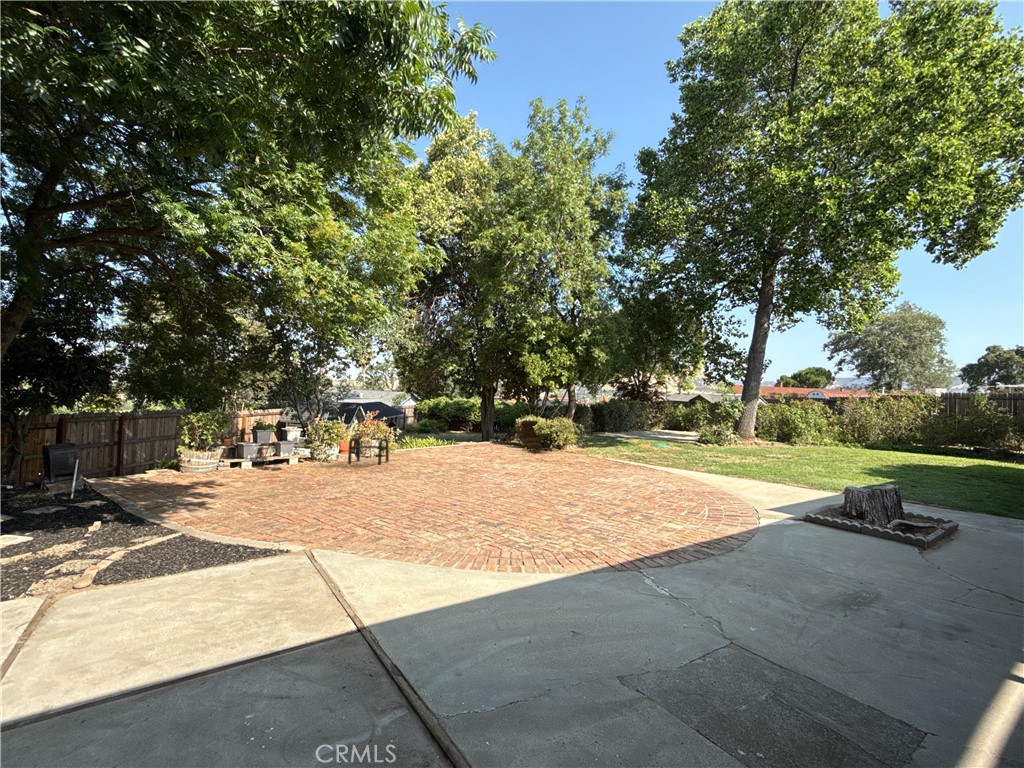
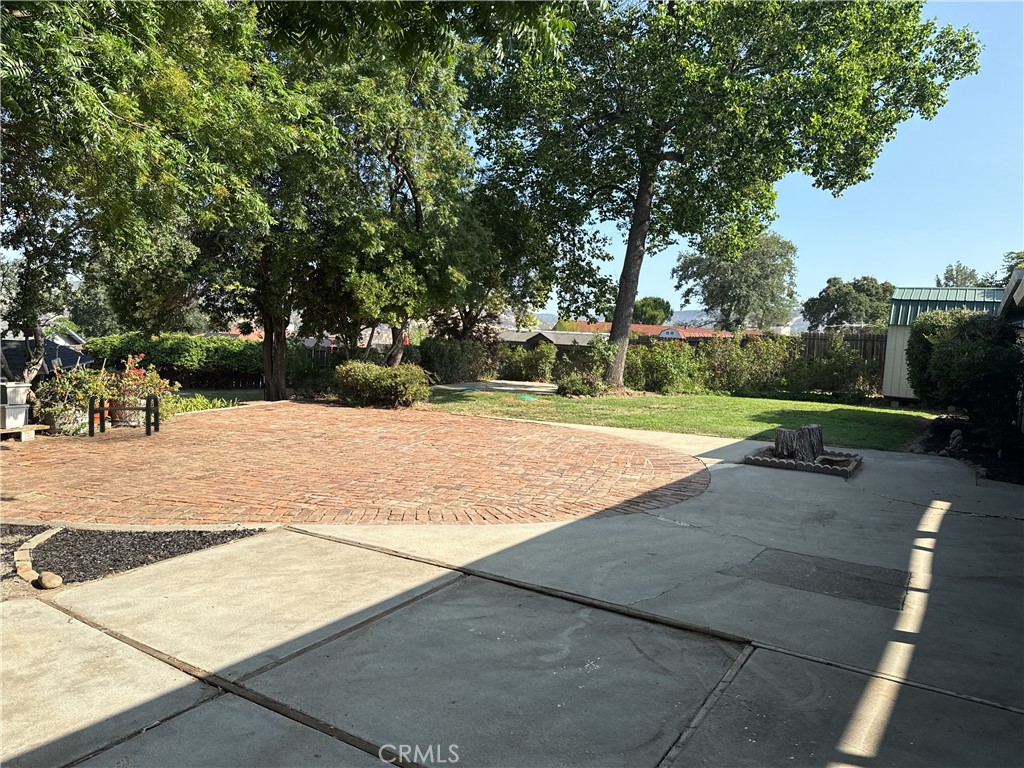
lounge chair: present [519,421,543,453] -> none [349,368,385,412]

